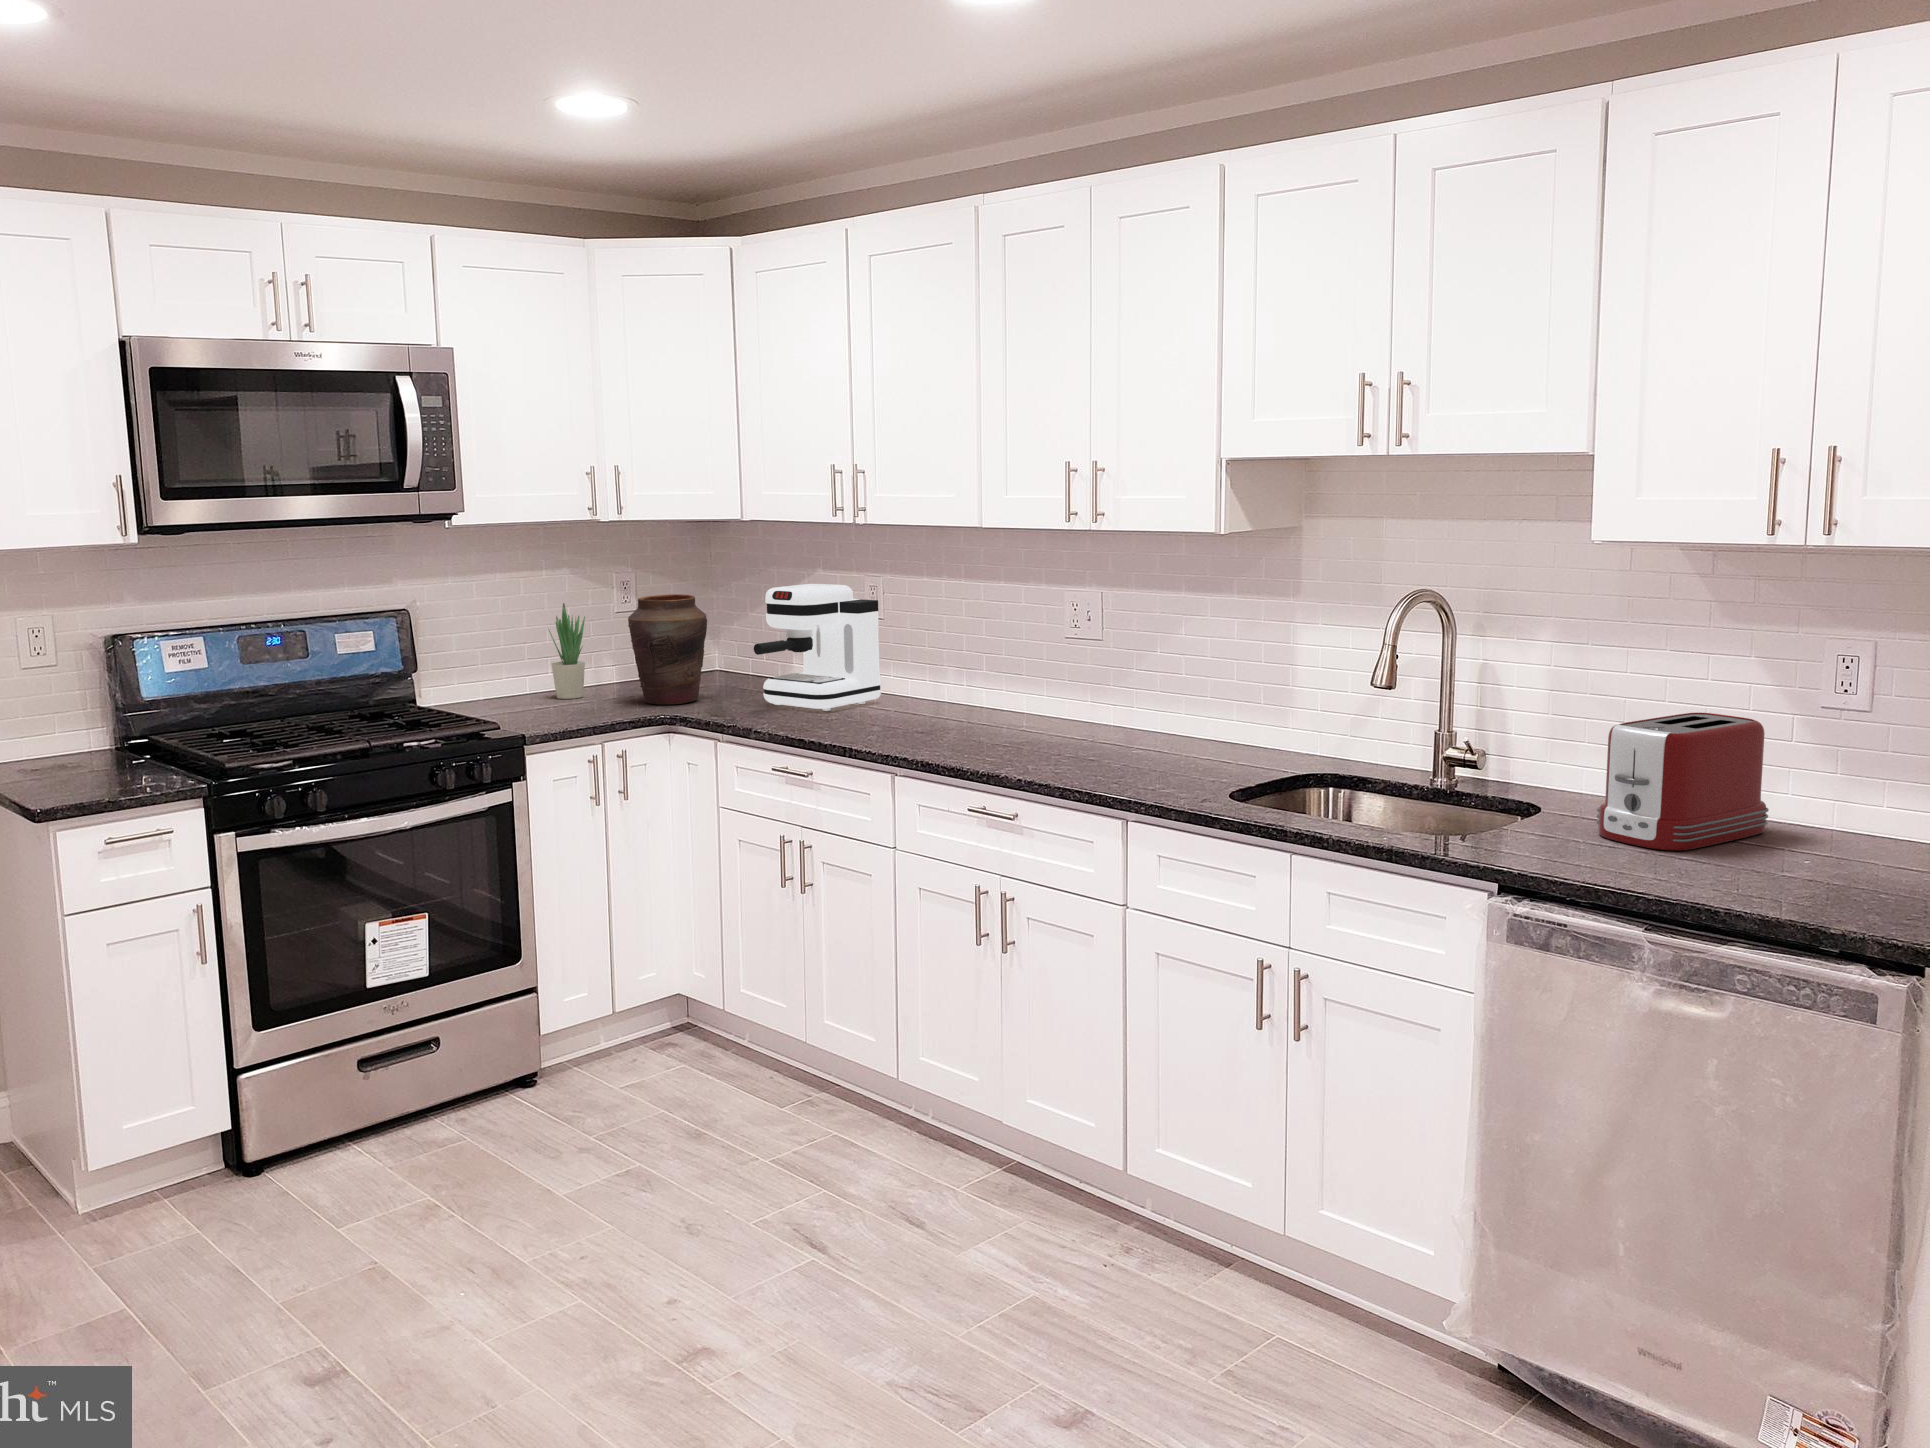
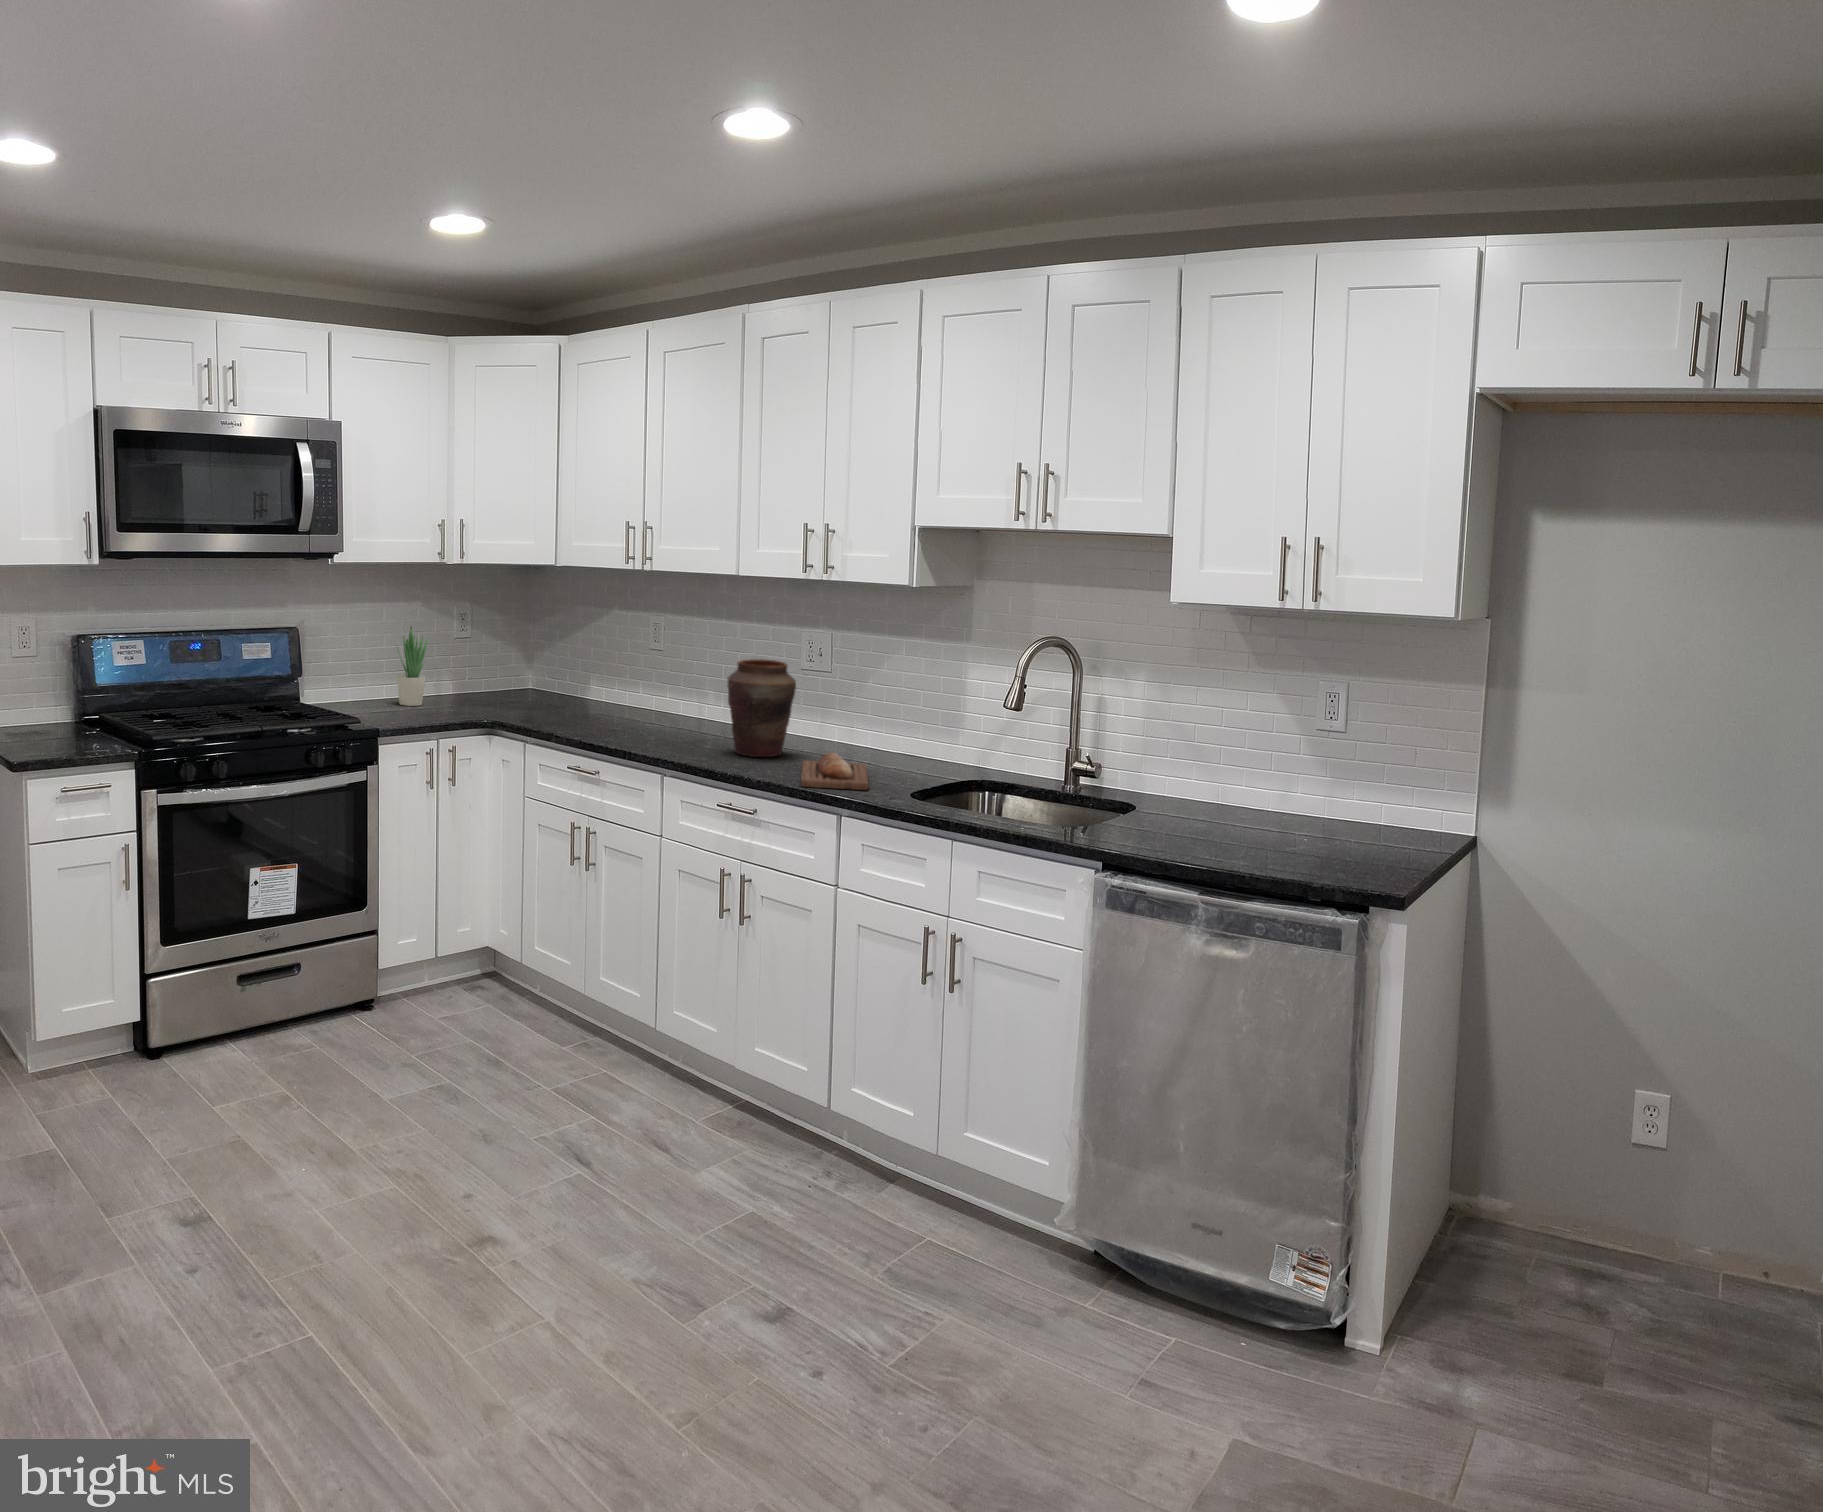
coffee maker: present [754,584,881,711] -> none [568,626,673,731]
vase: present [628,594,707,704] -> present [727,659,796,757]
toaster: present [1596,713,1769,850] -> none [1121,771,1230,856]
bread loaf: none [1065,721,1170,772] -> present [801,752,869,790]

